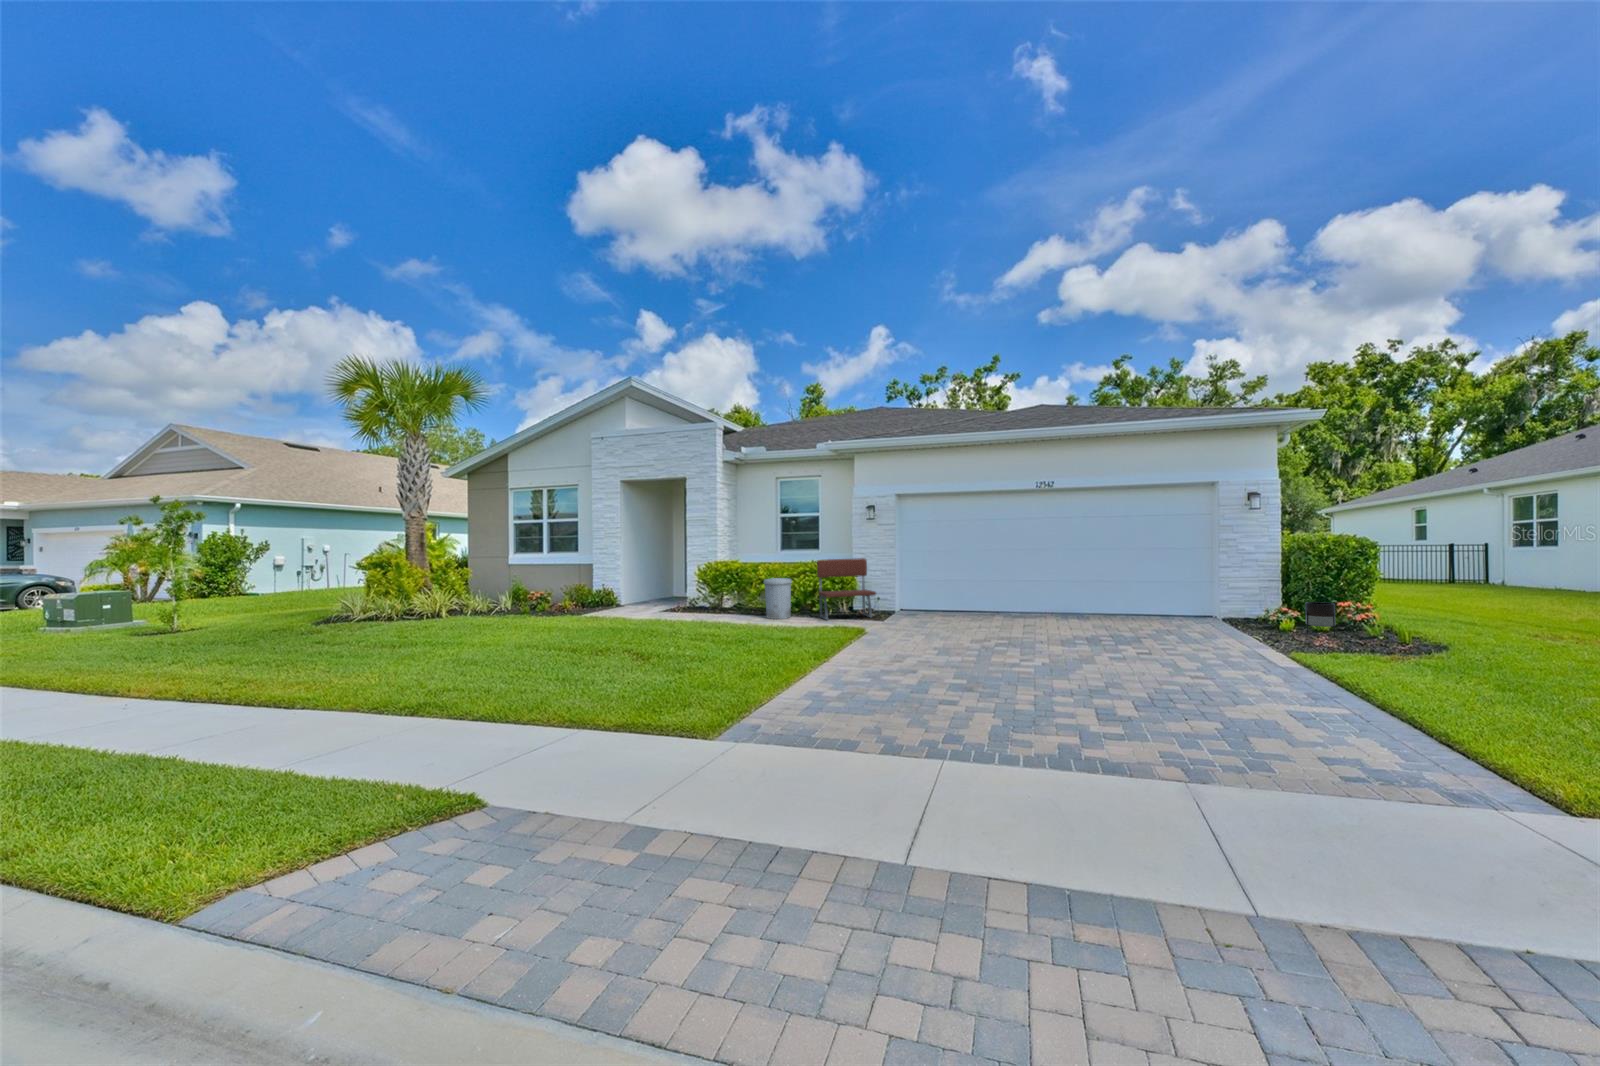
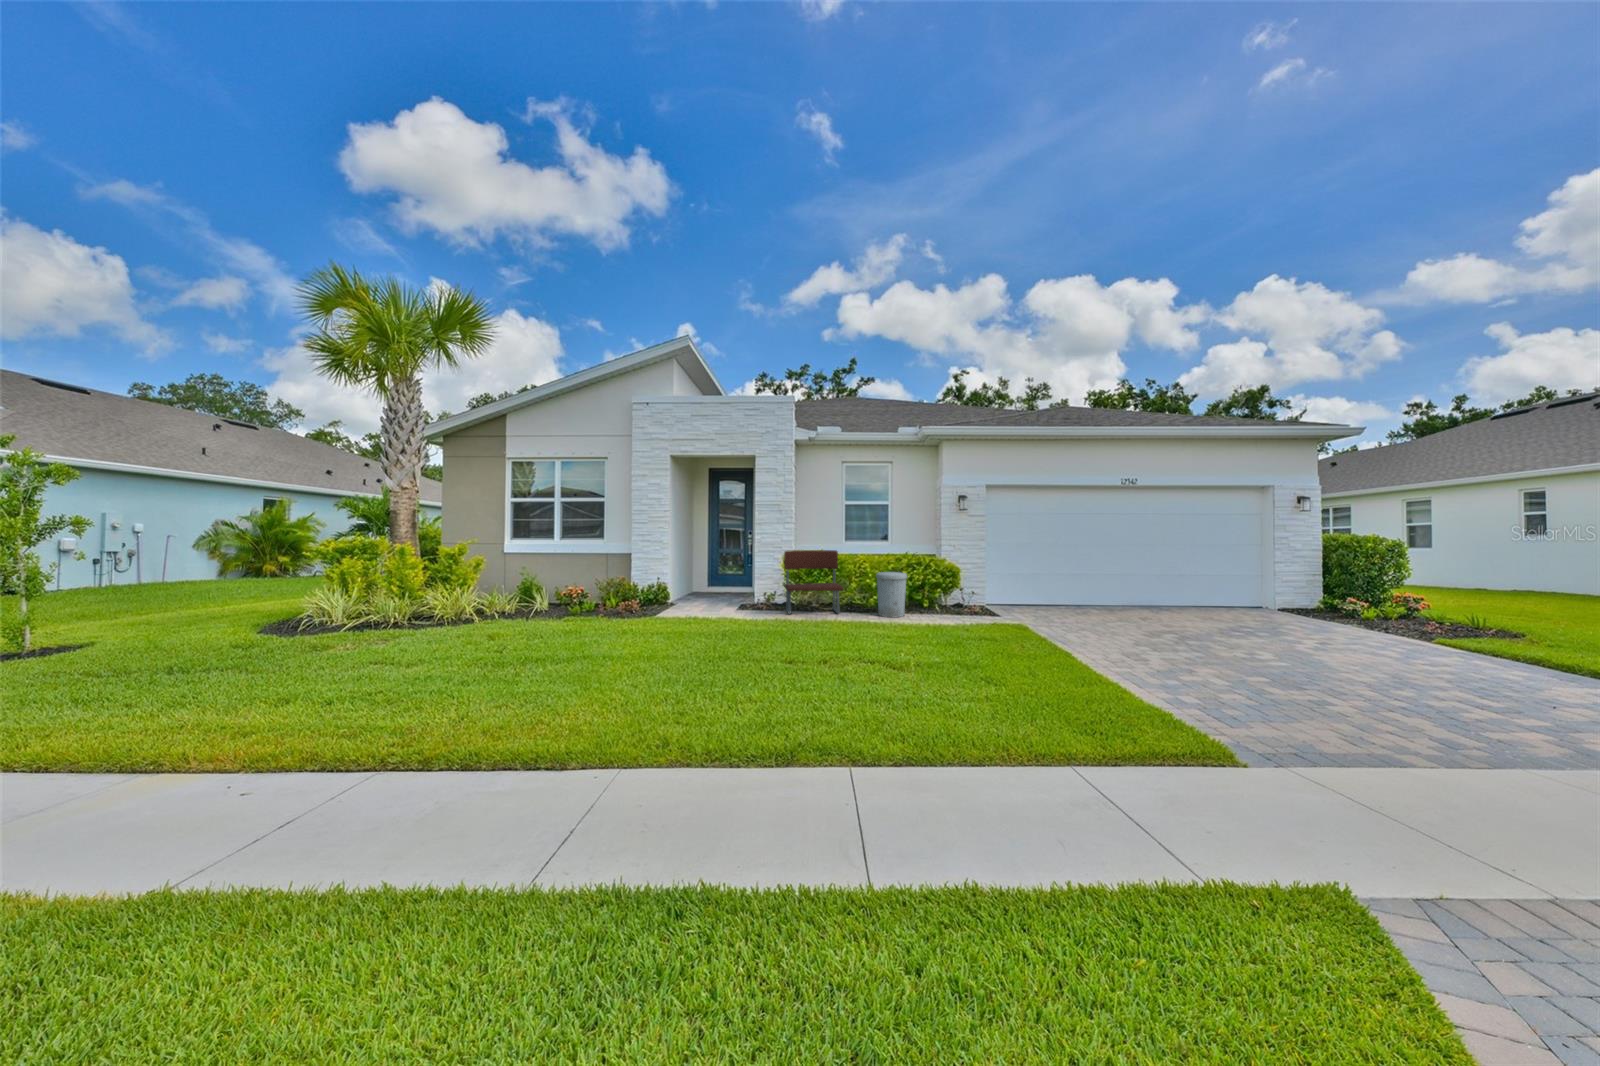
bench: present [817,558,876,620] -> present [784,550,843,615]
planter: present [1305,602,1336,636] -> none [1369,591,1399,621]

